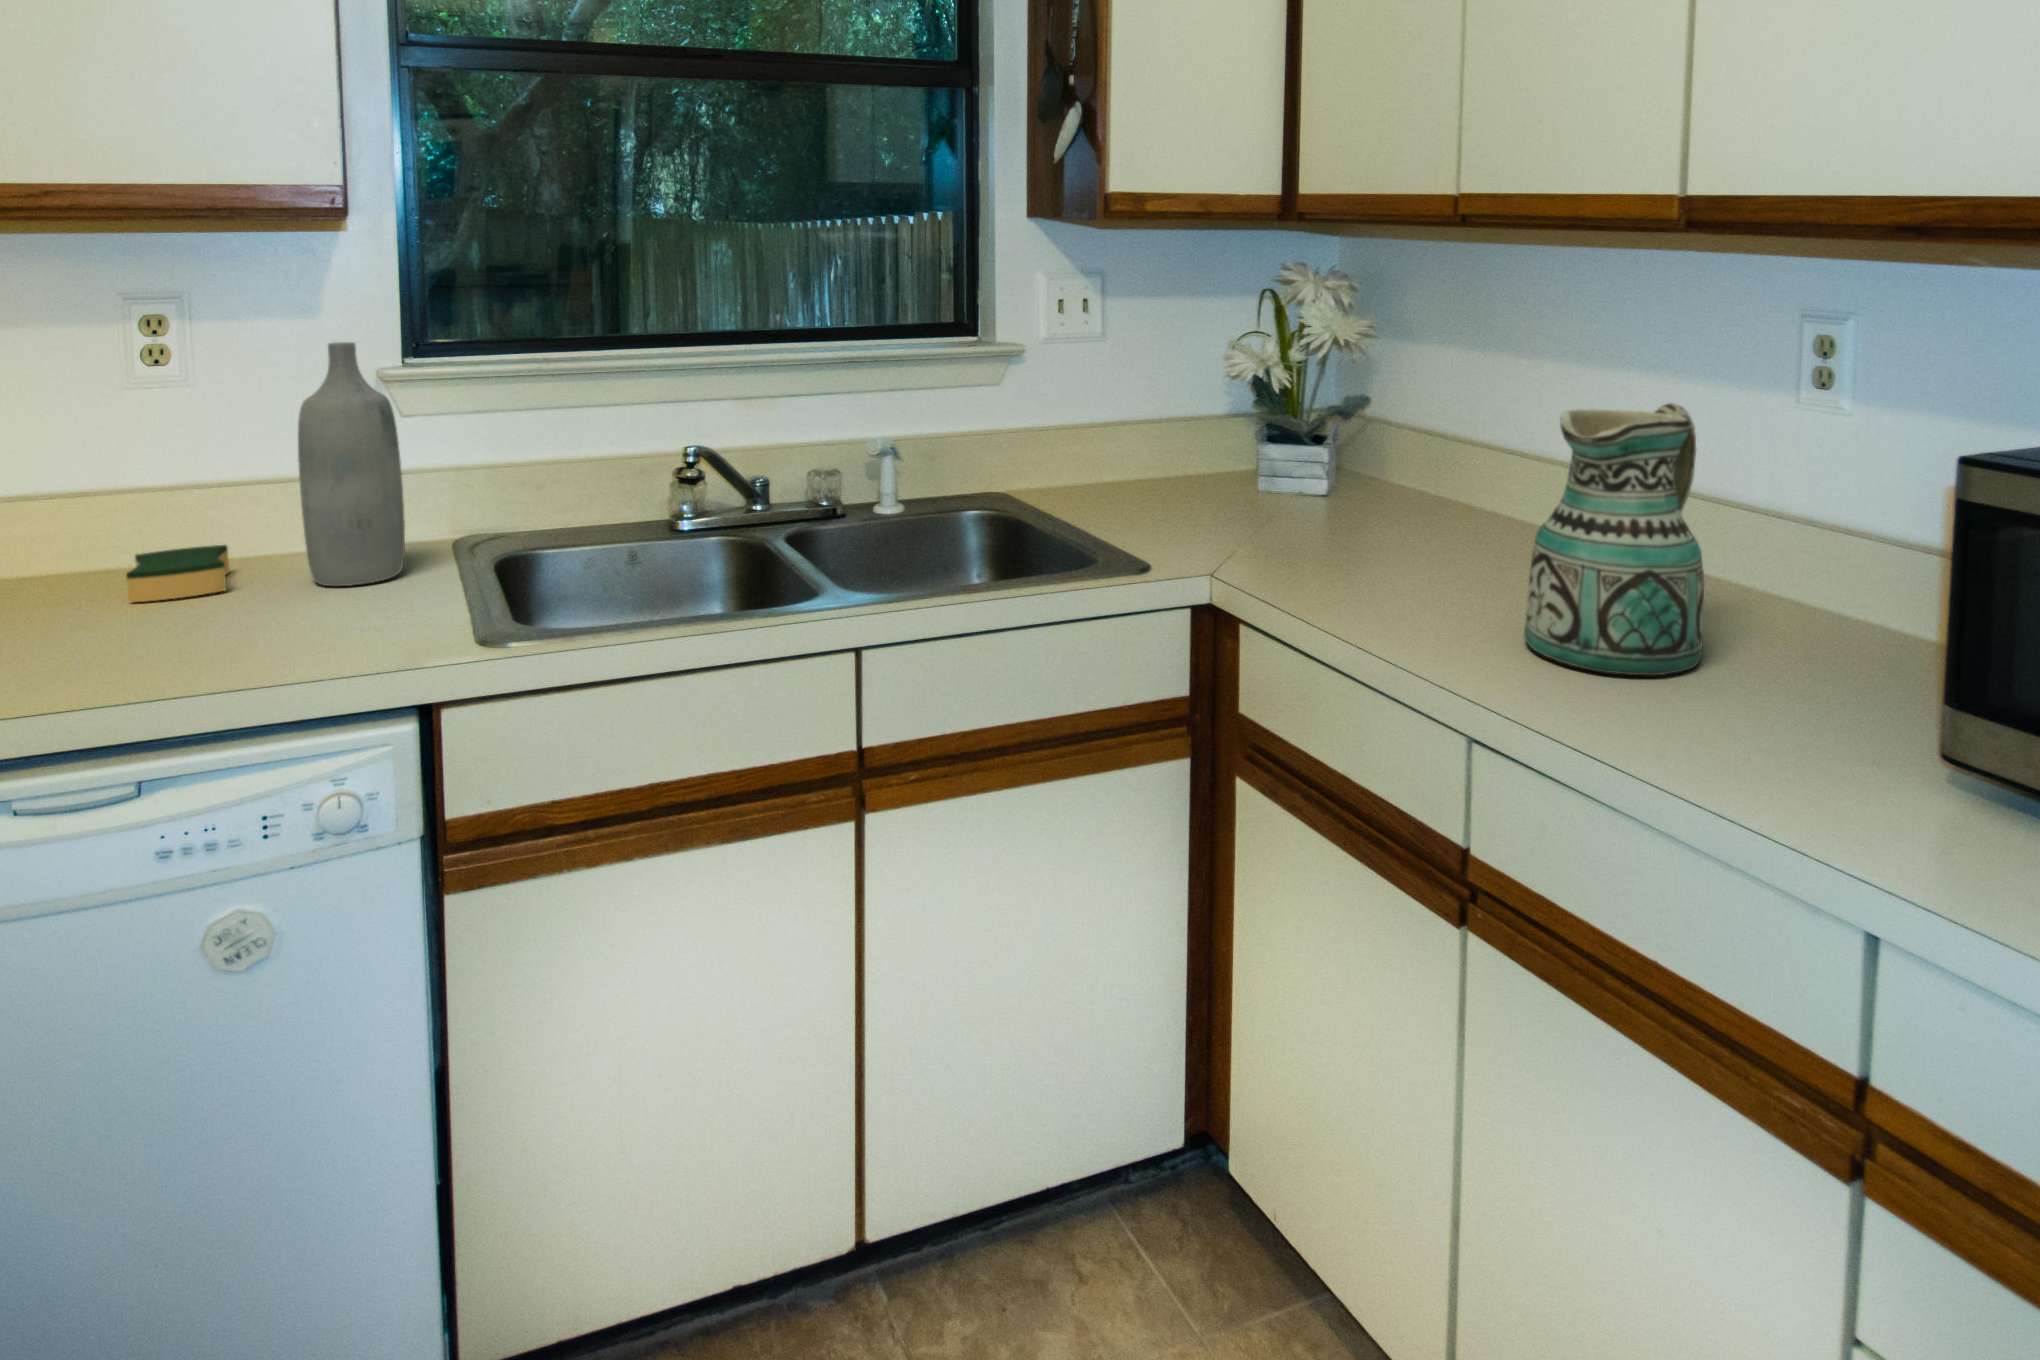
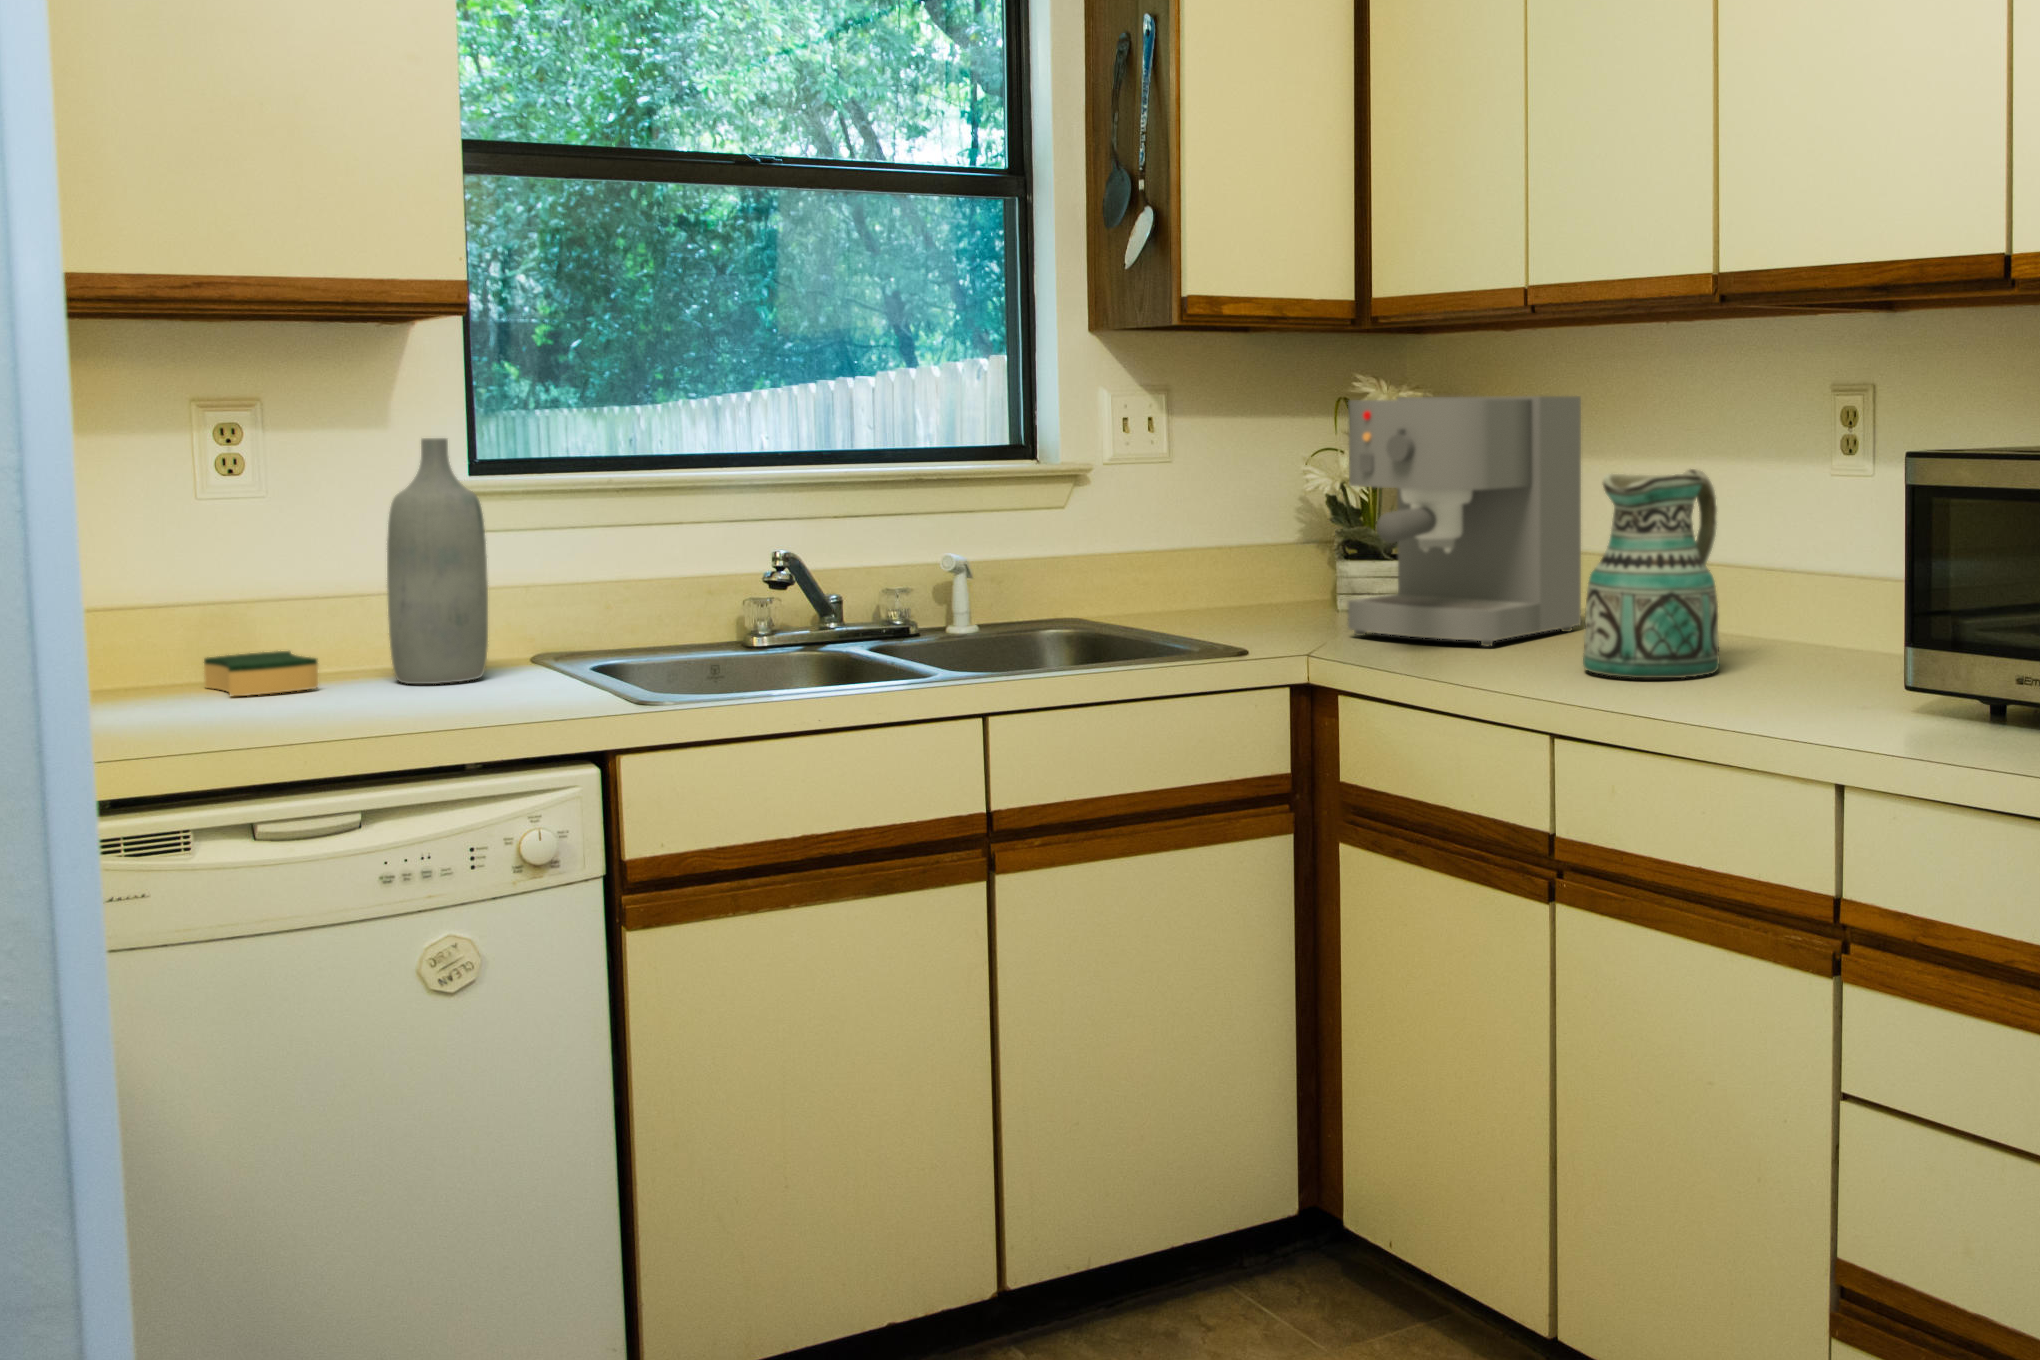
coffee maker: none [1259,295,1519,578] -> present [1348,396,1581,646]

